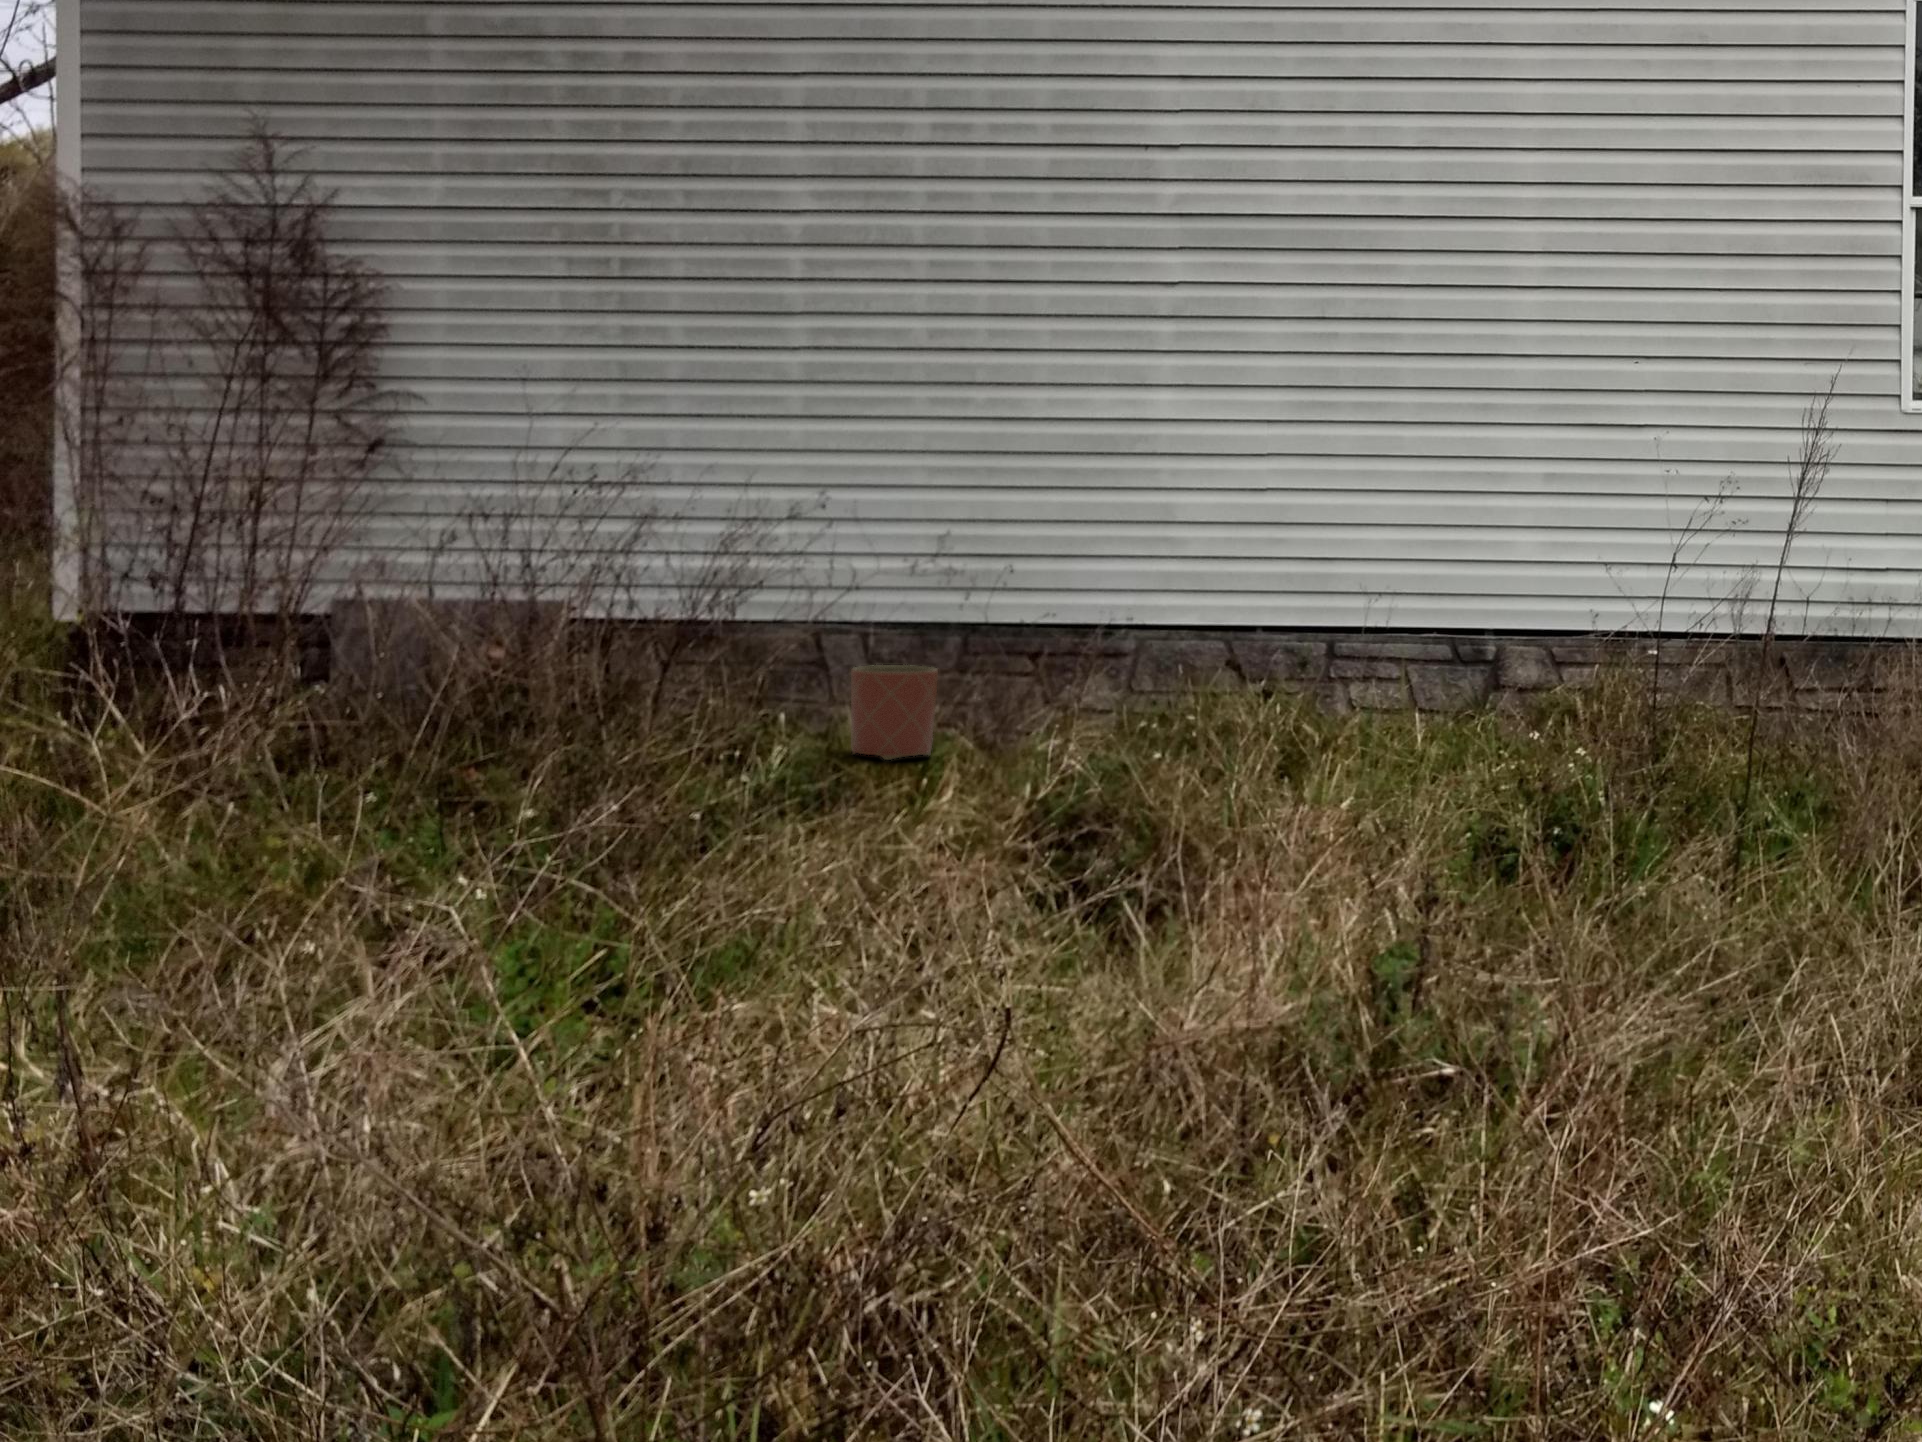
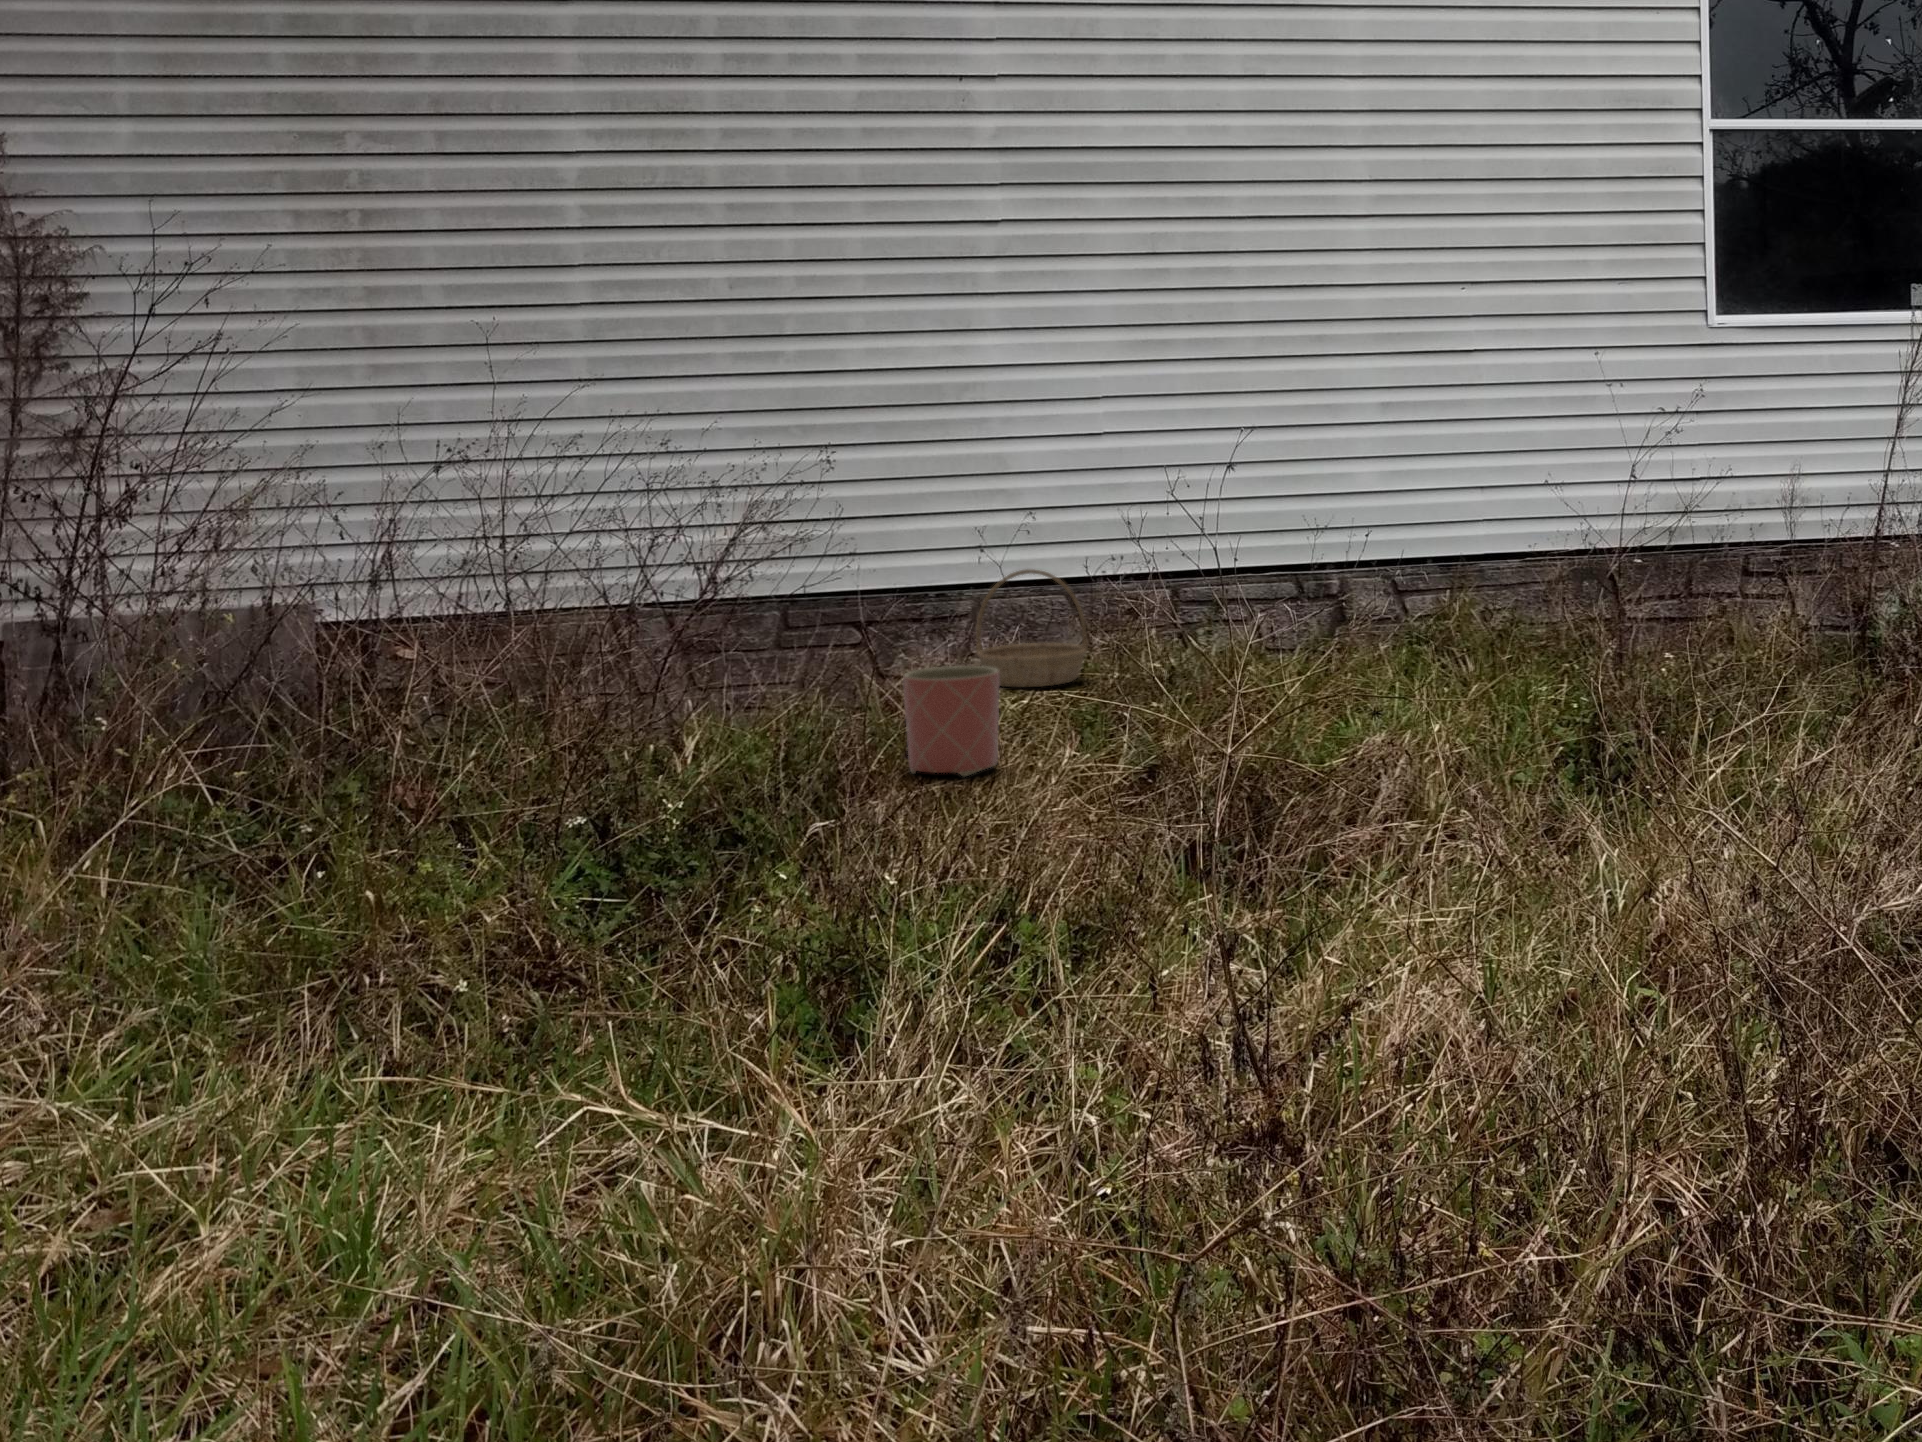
basket: none [1068,602,1171,710] -> present [976,569,1088,687]

